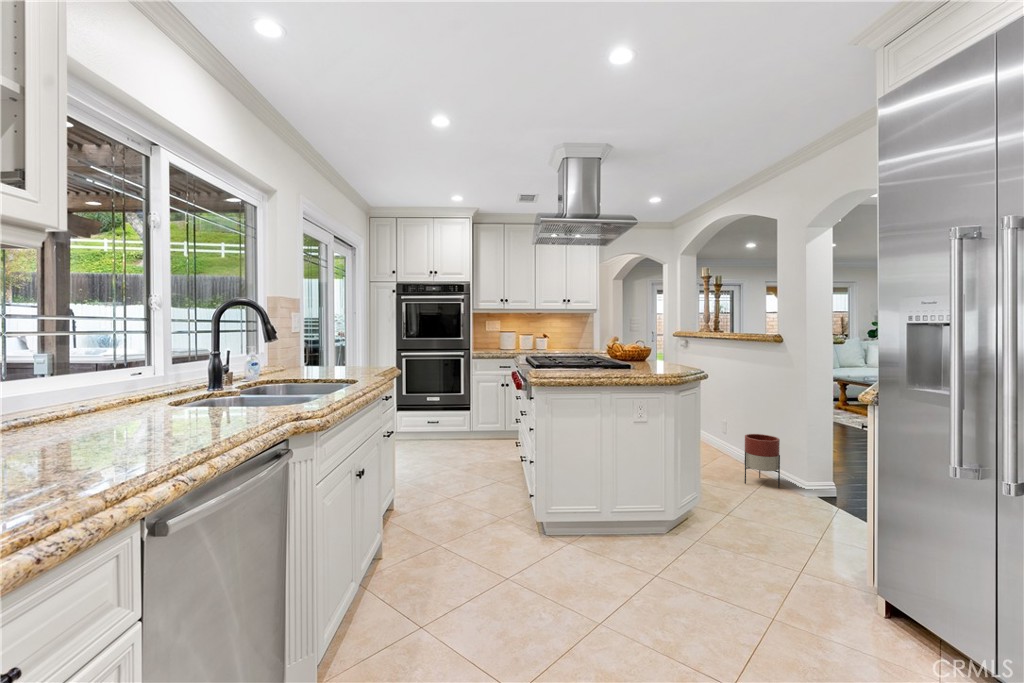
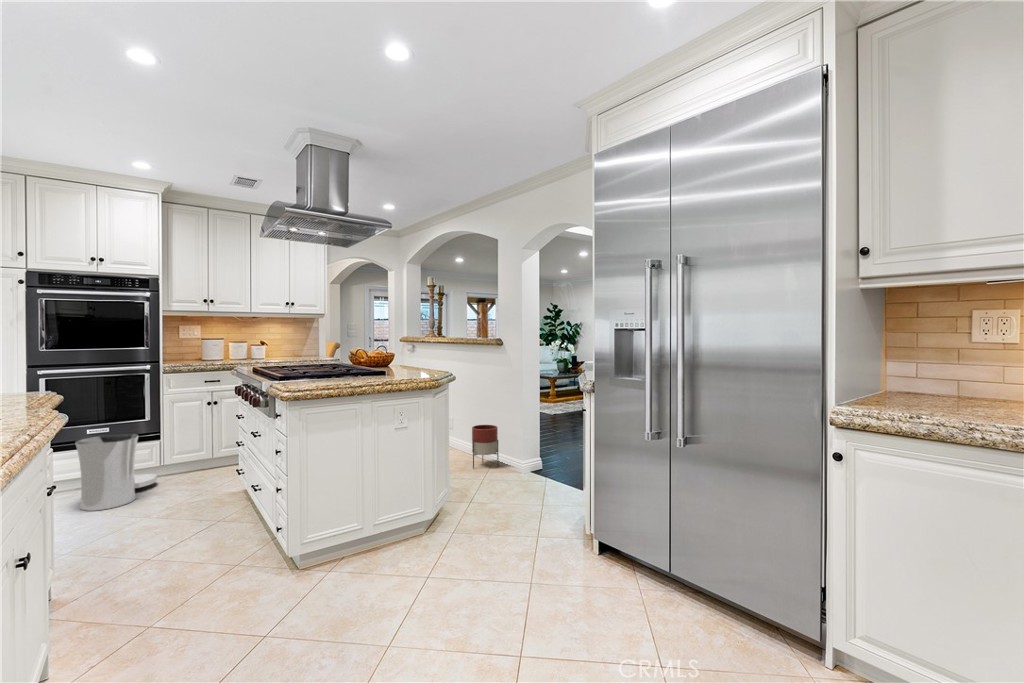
trash can: none [417,403,466,457] -> present [76,434,157,511]

